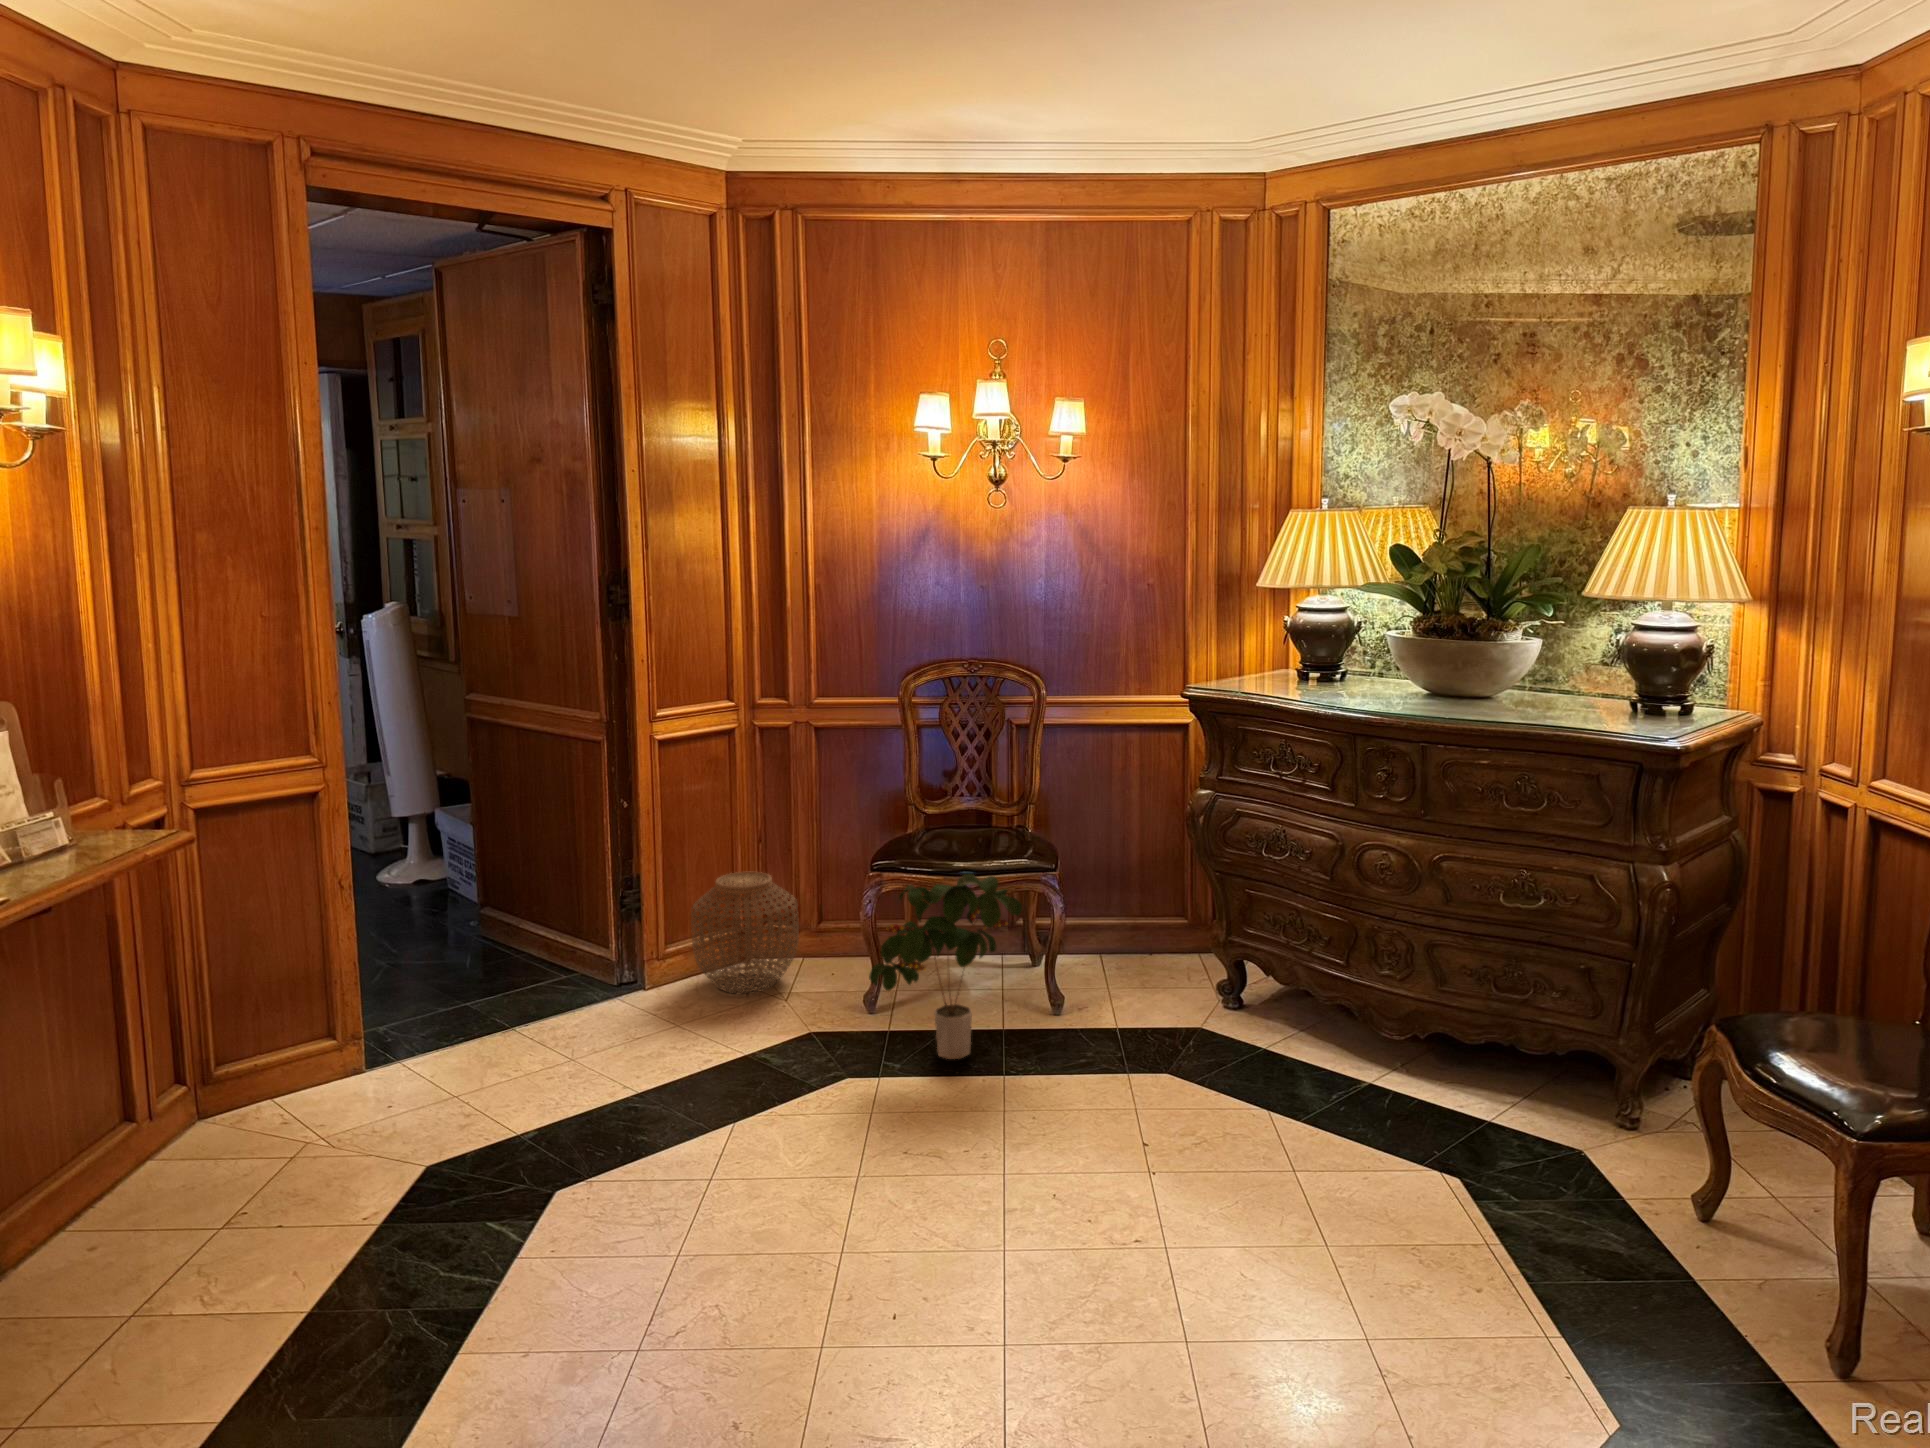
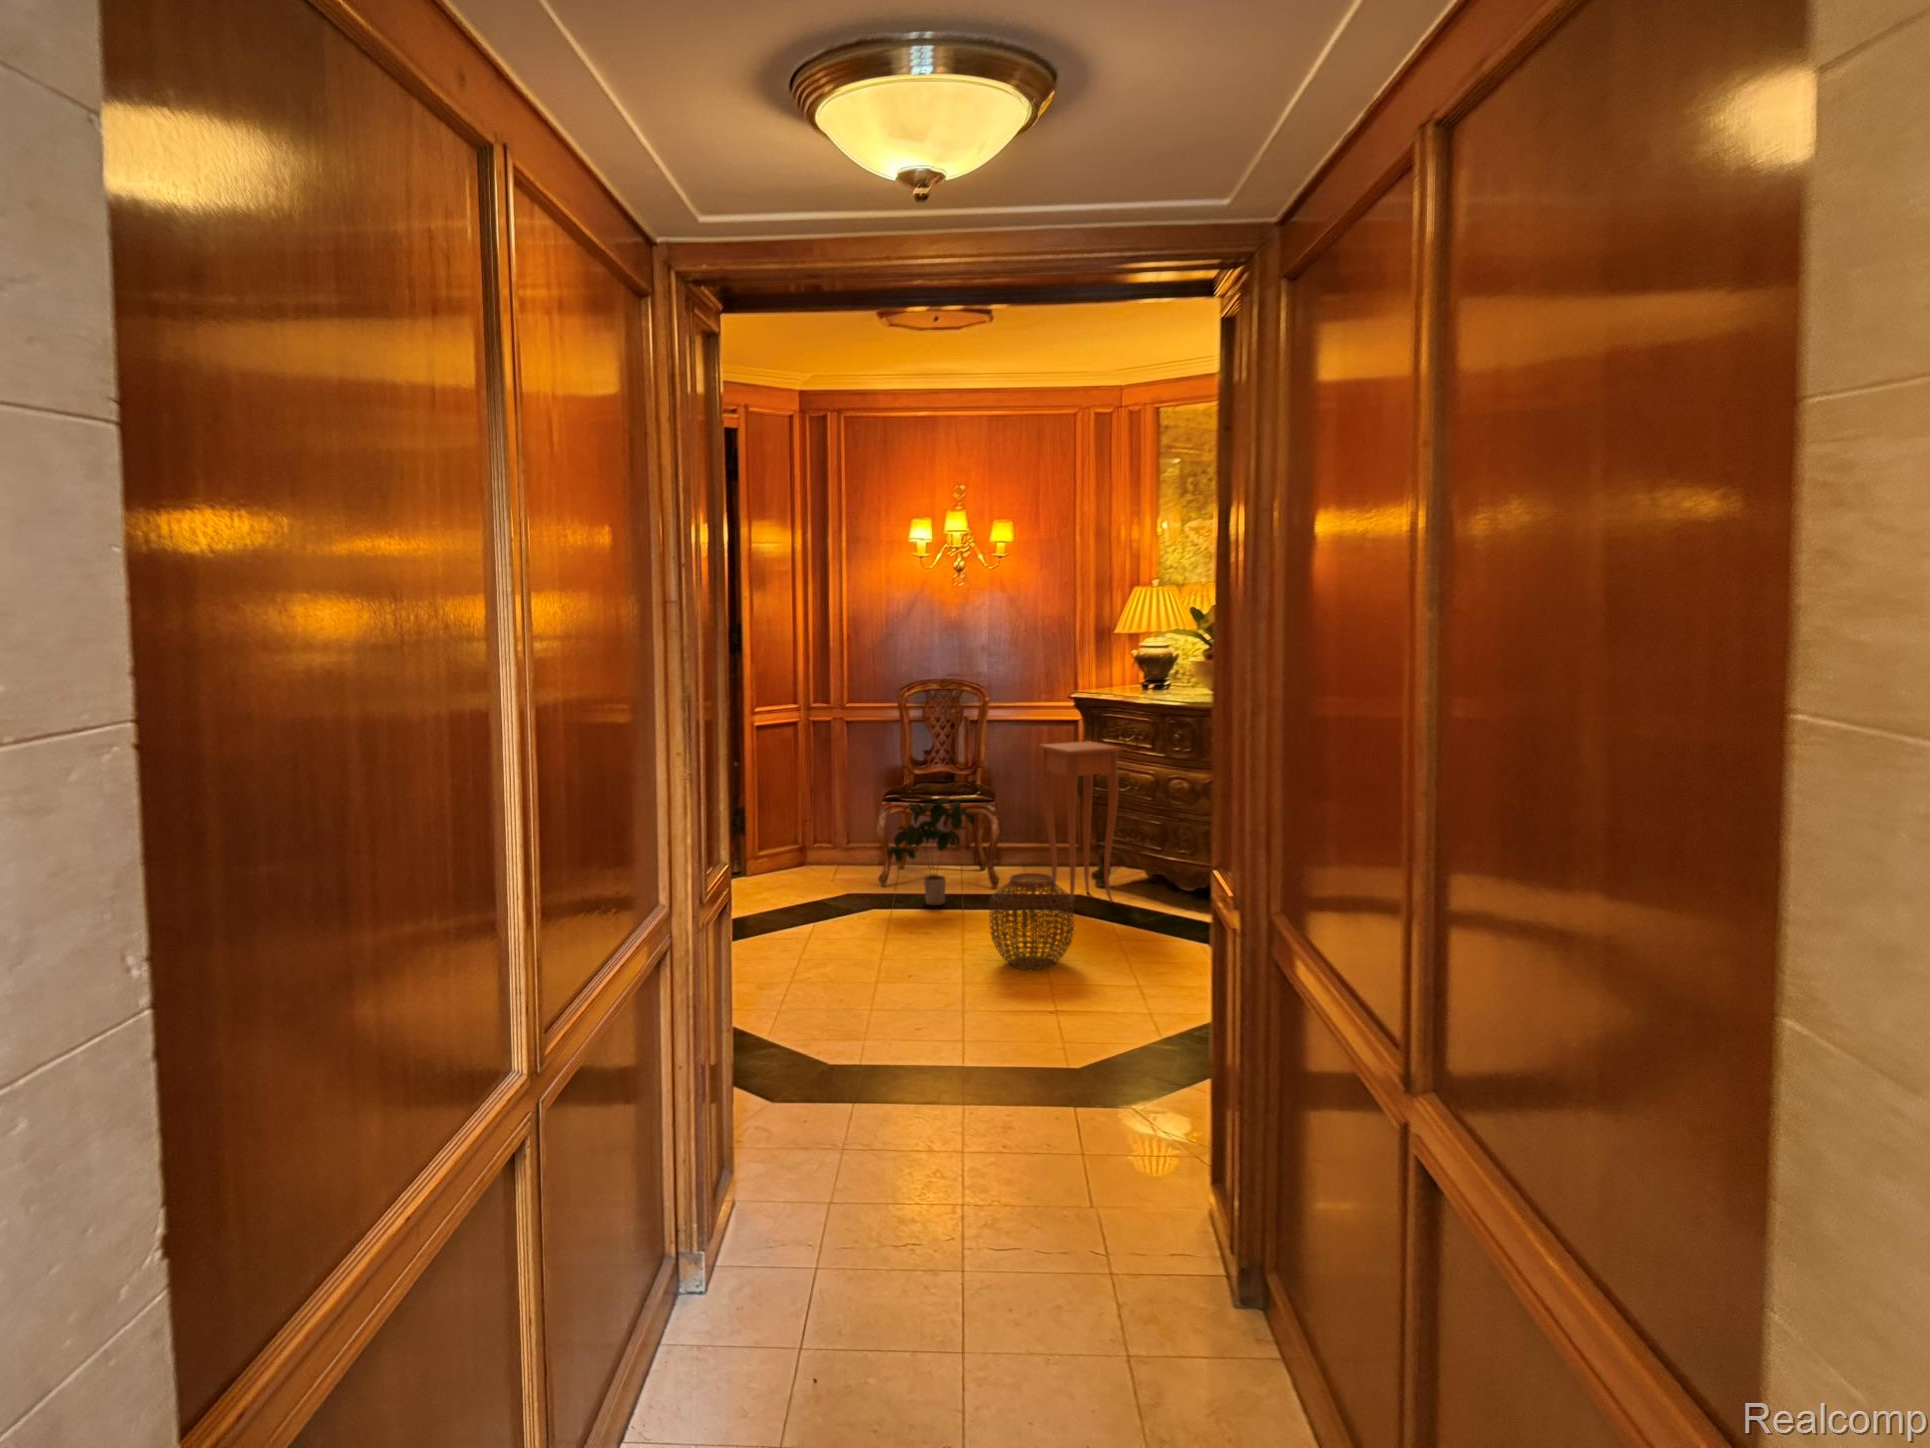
side table: none [1131,771,1278,1067] -> present [1039,741,1123,902]
woven basket: present [691,872,799,993] -> present [990,873,1074,970]

